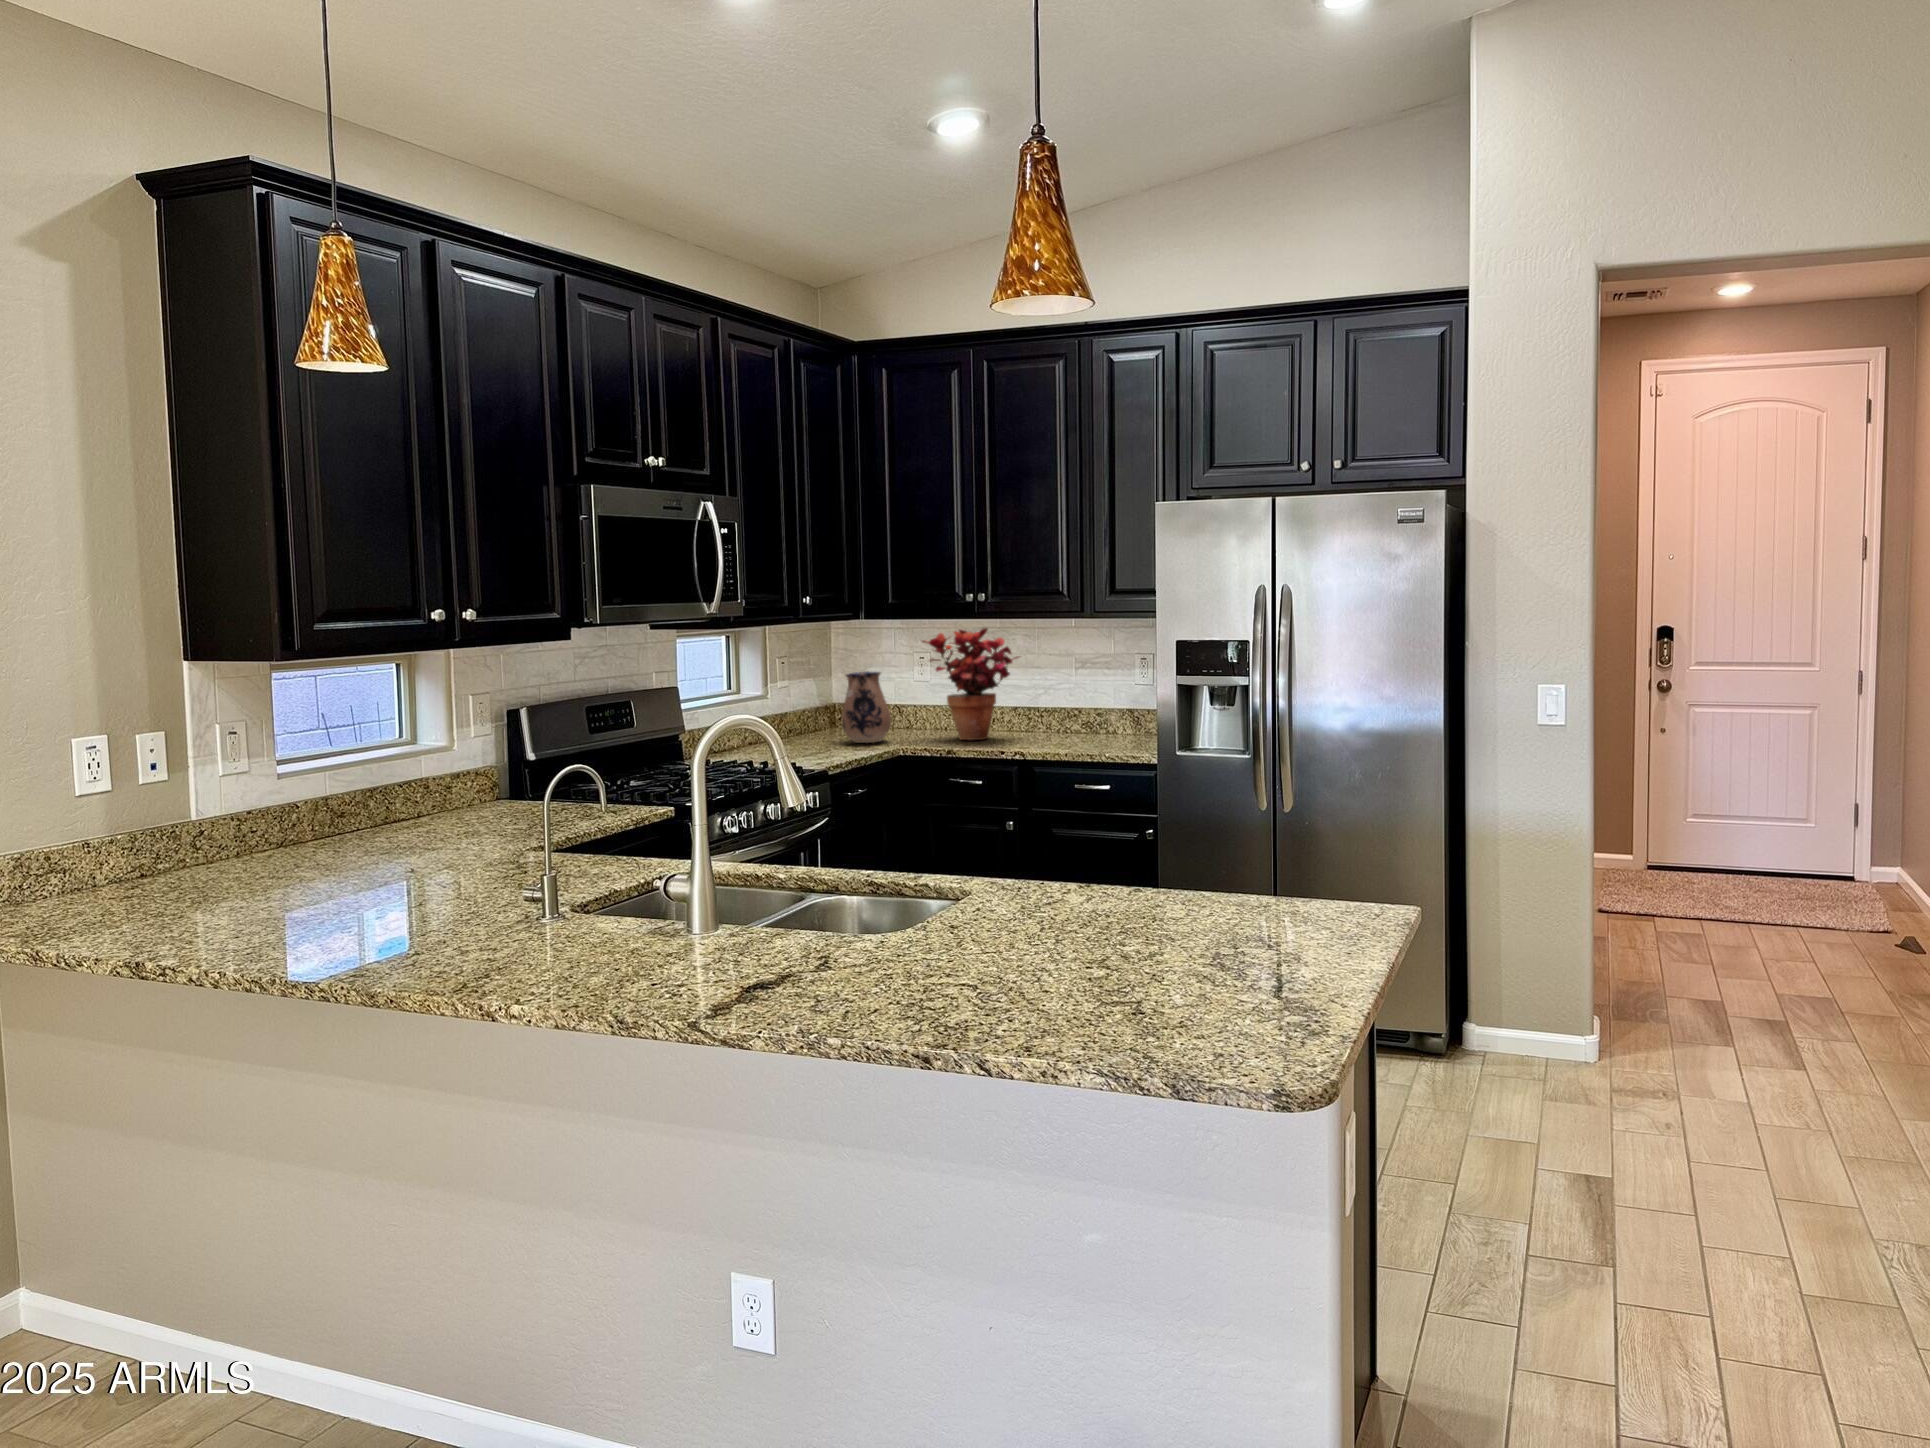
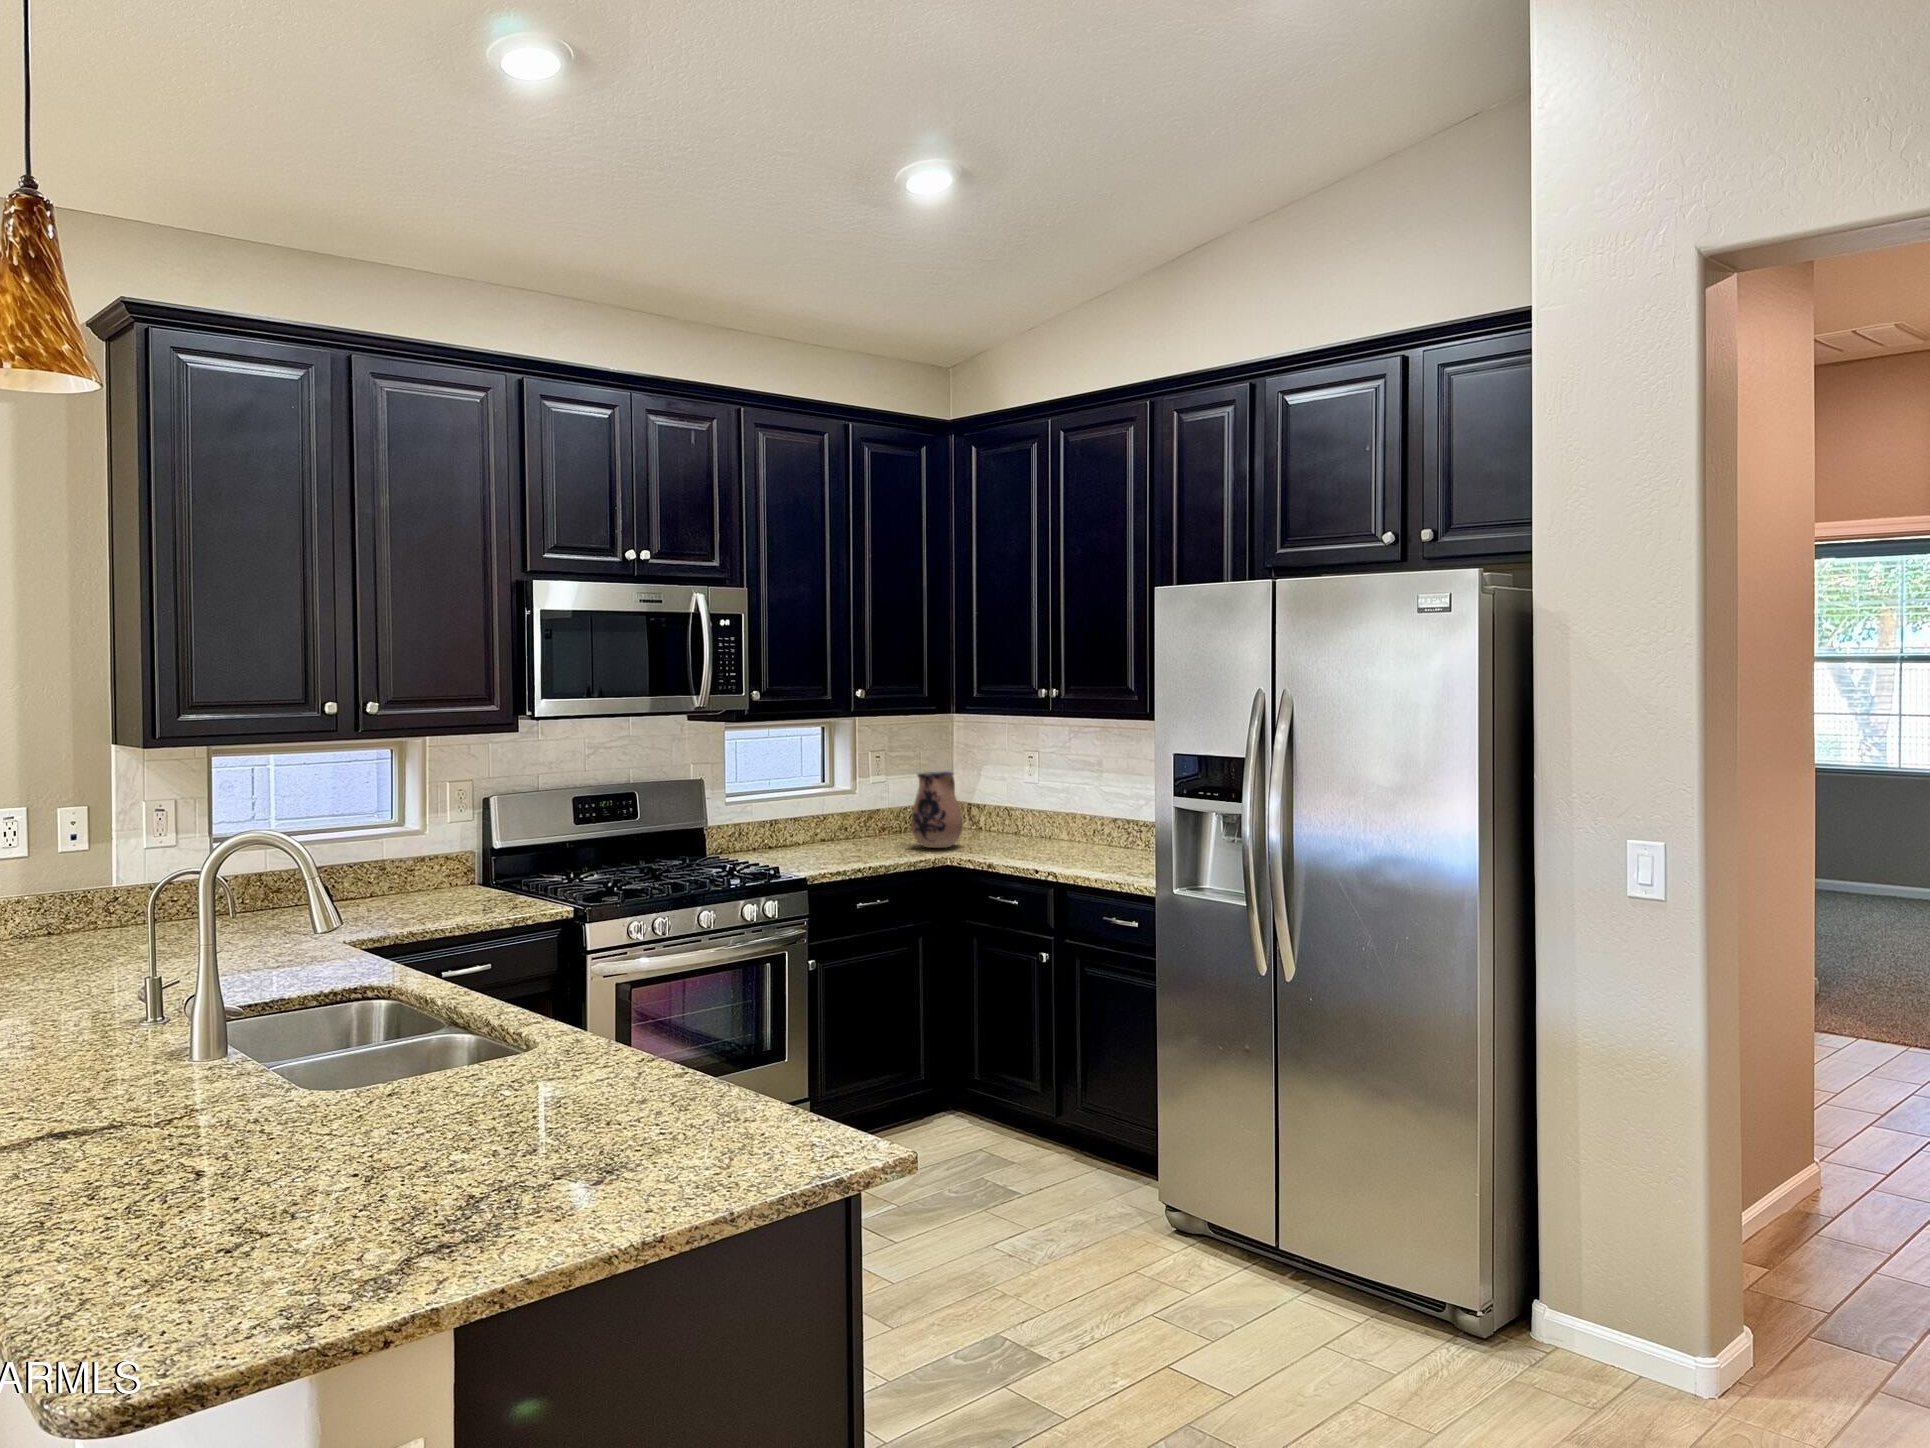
potted plant: present [923,628,1019,740] -> none [993,730,1096,854]

